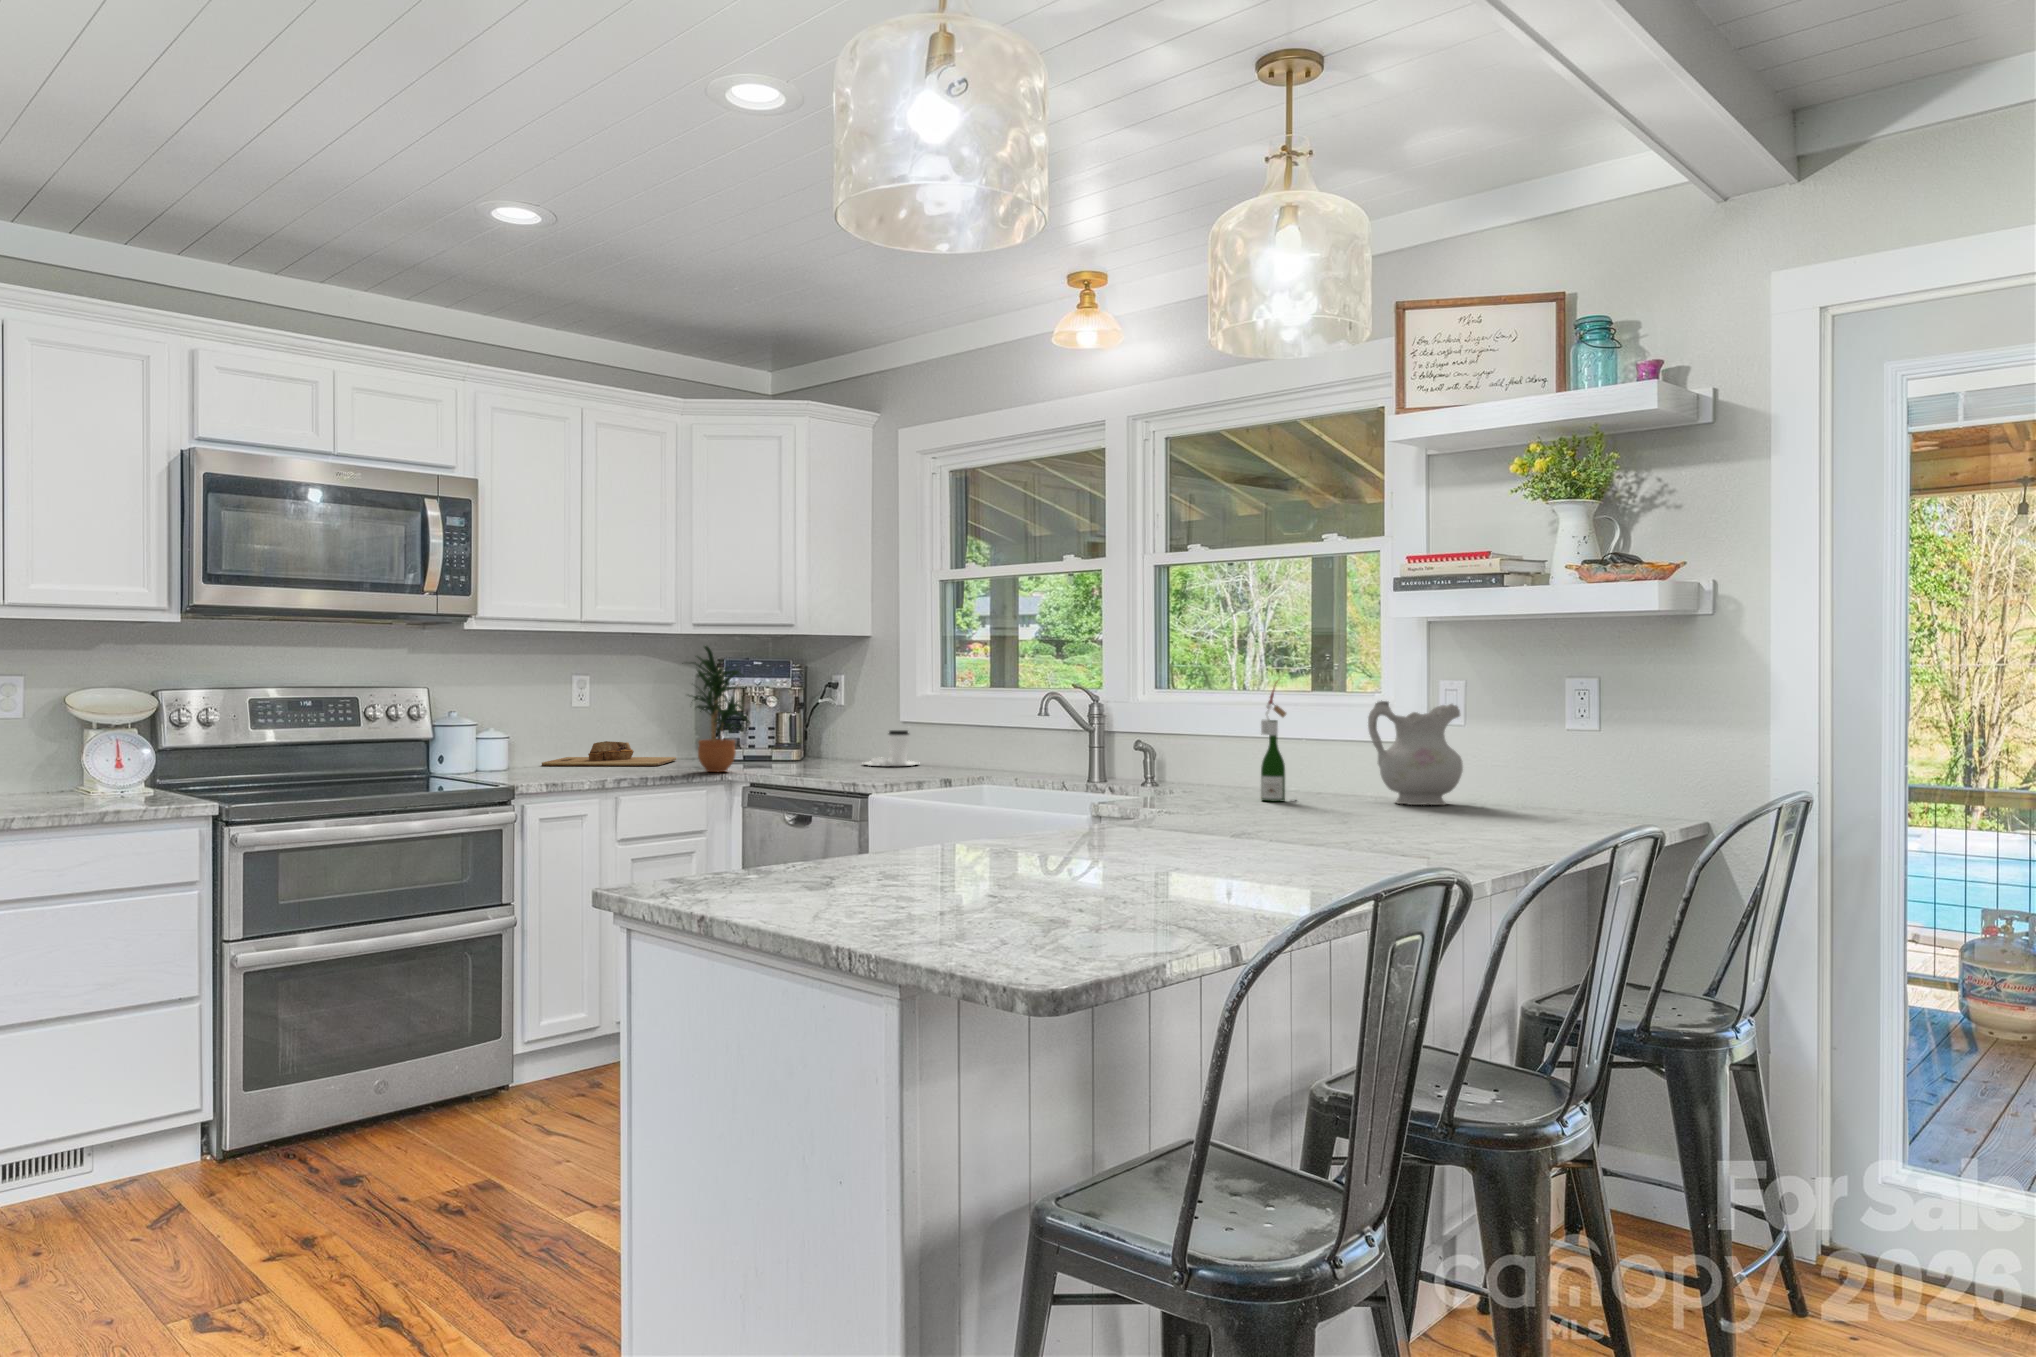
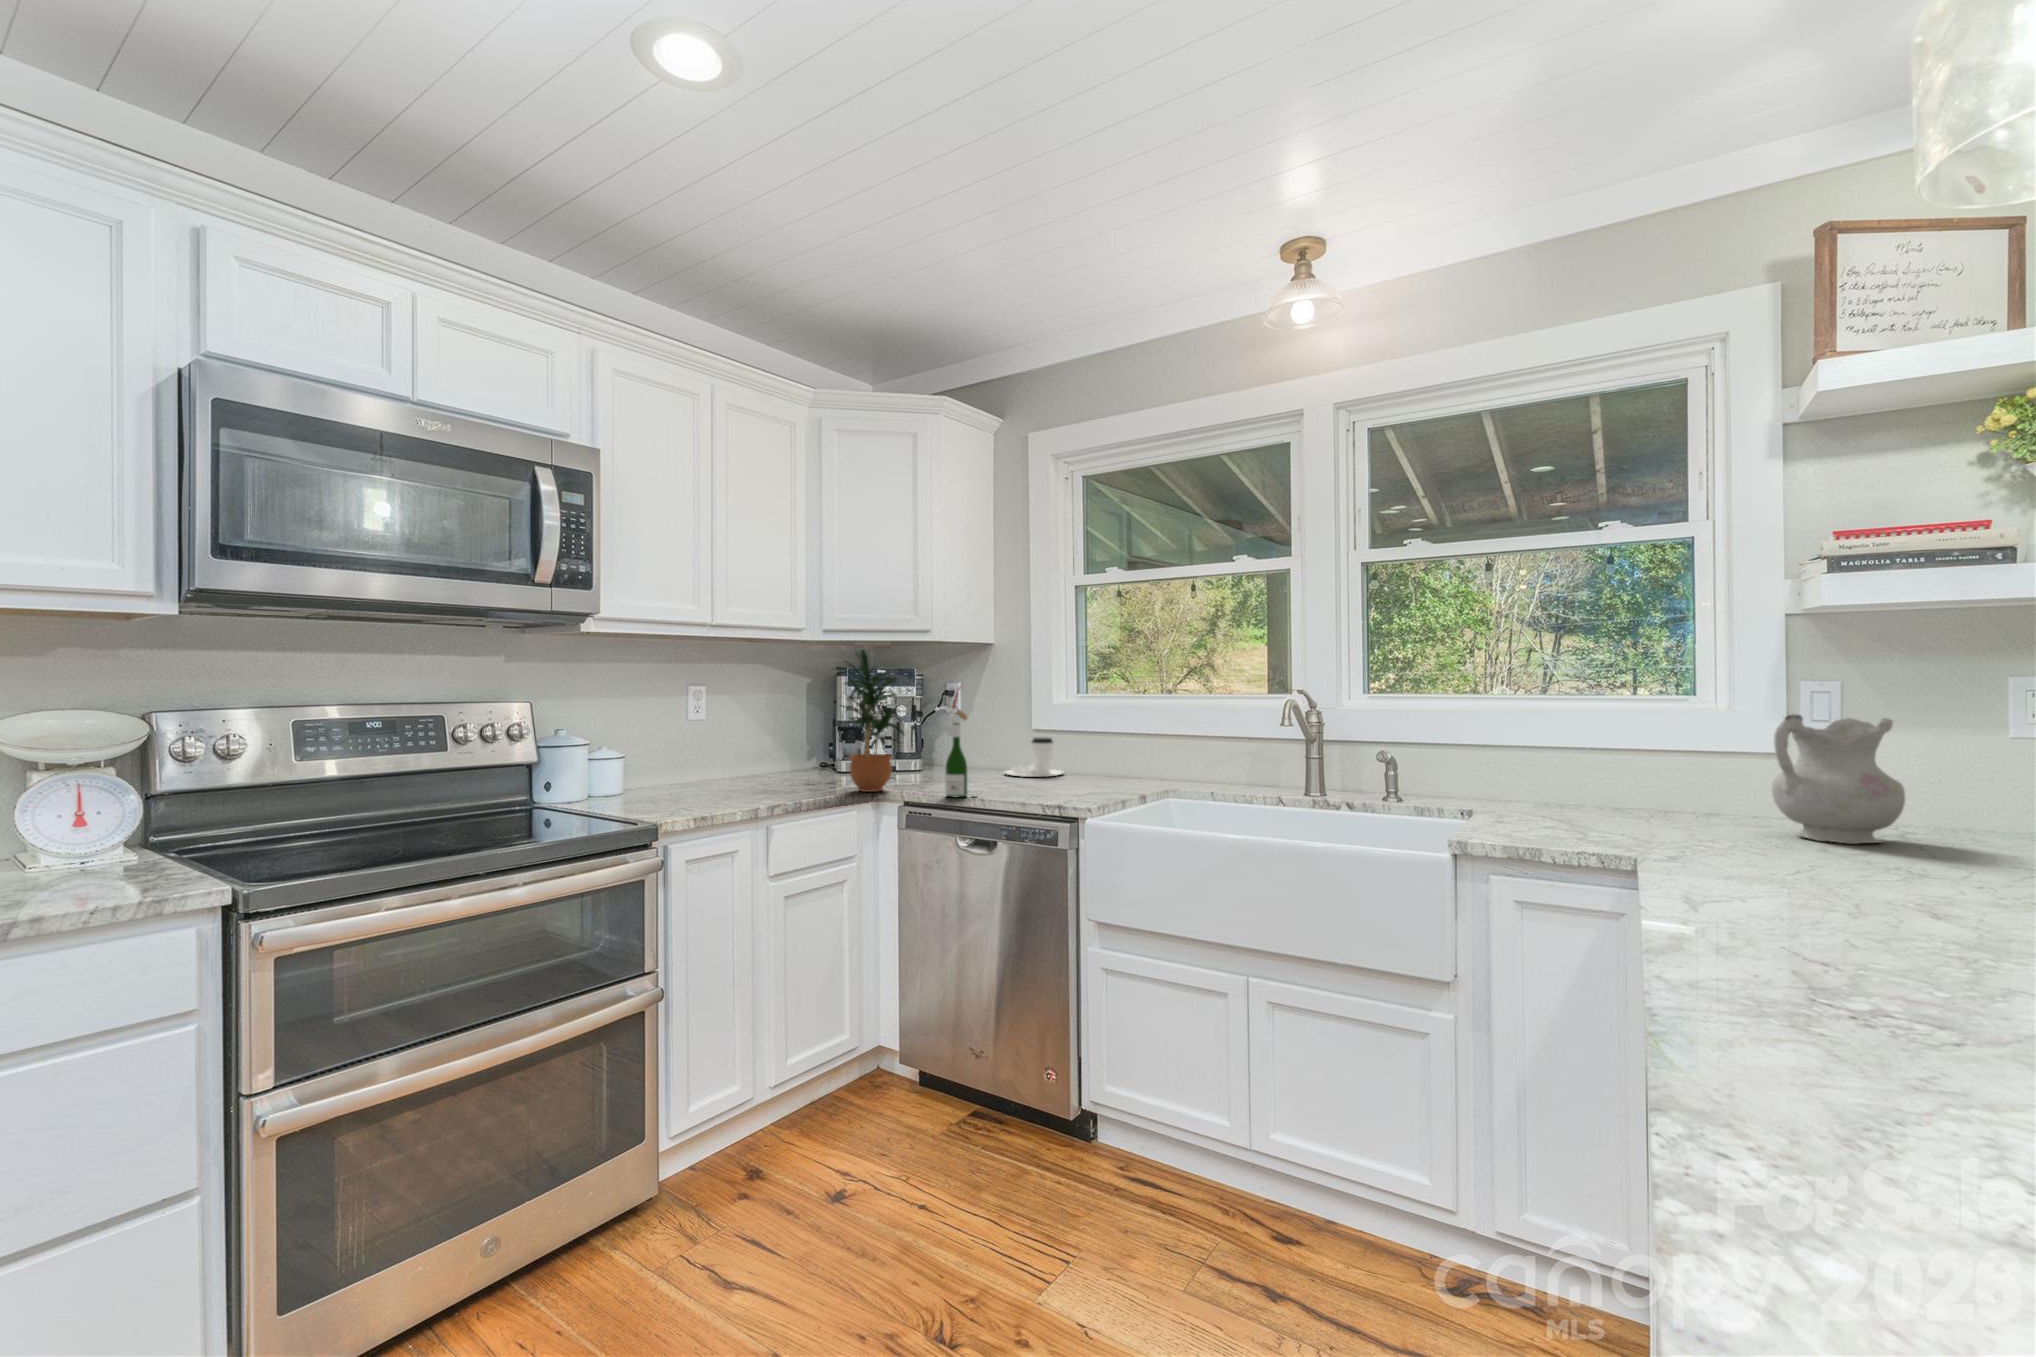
wine bottle: present [1261,681,1296,801] -> present [945,688,977,797]
cutting board: present [542,741,676,766] -> none [657,754,797,784]

